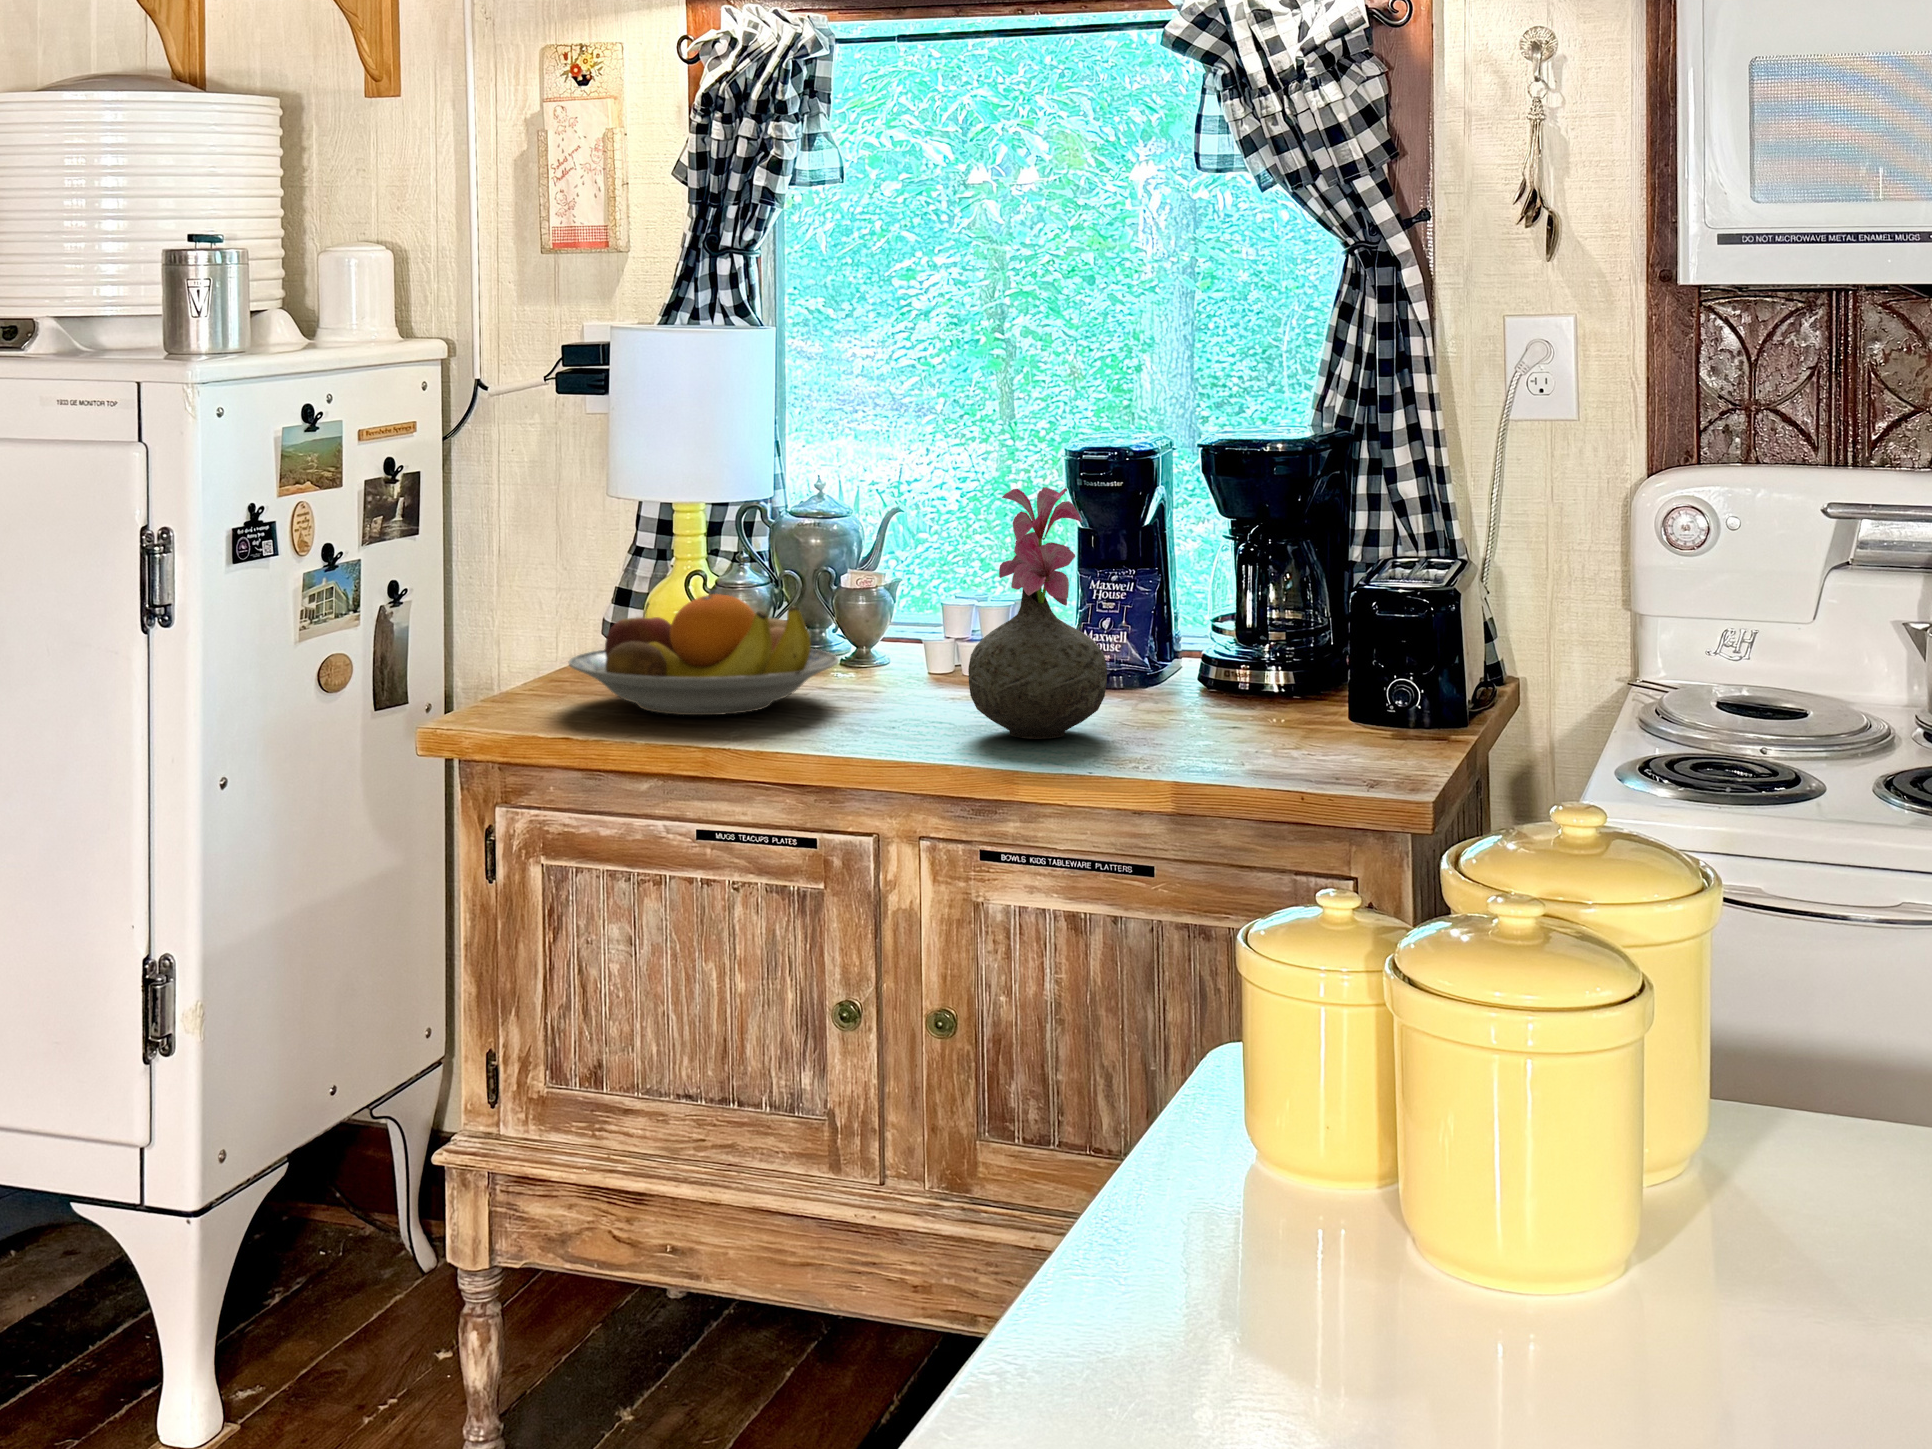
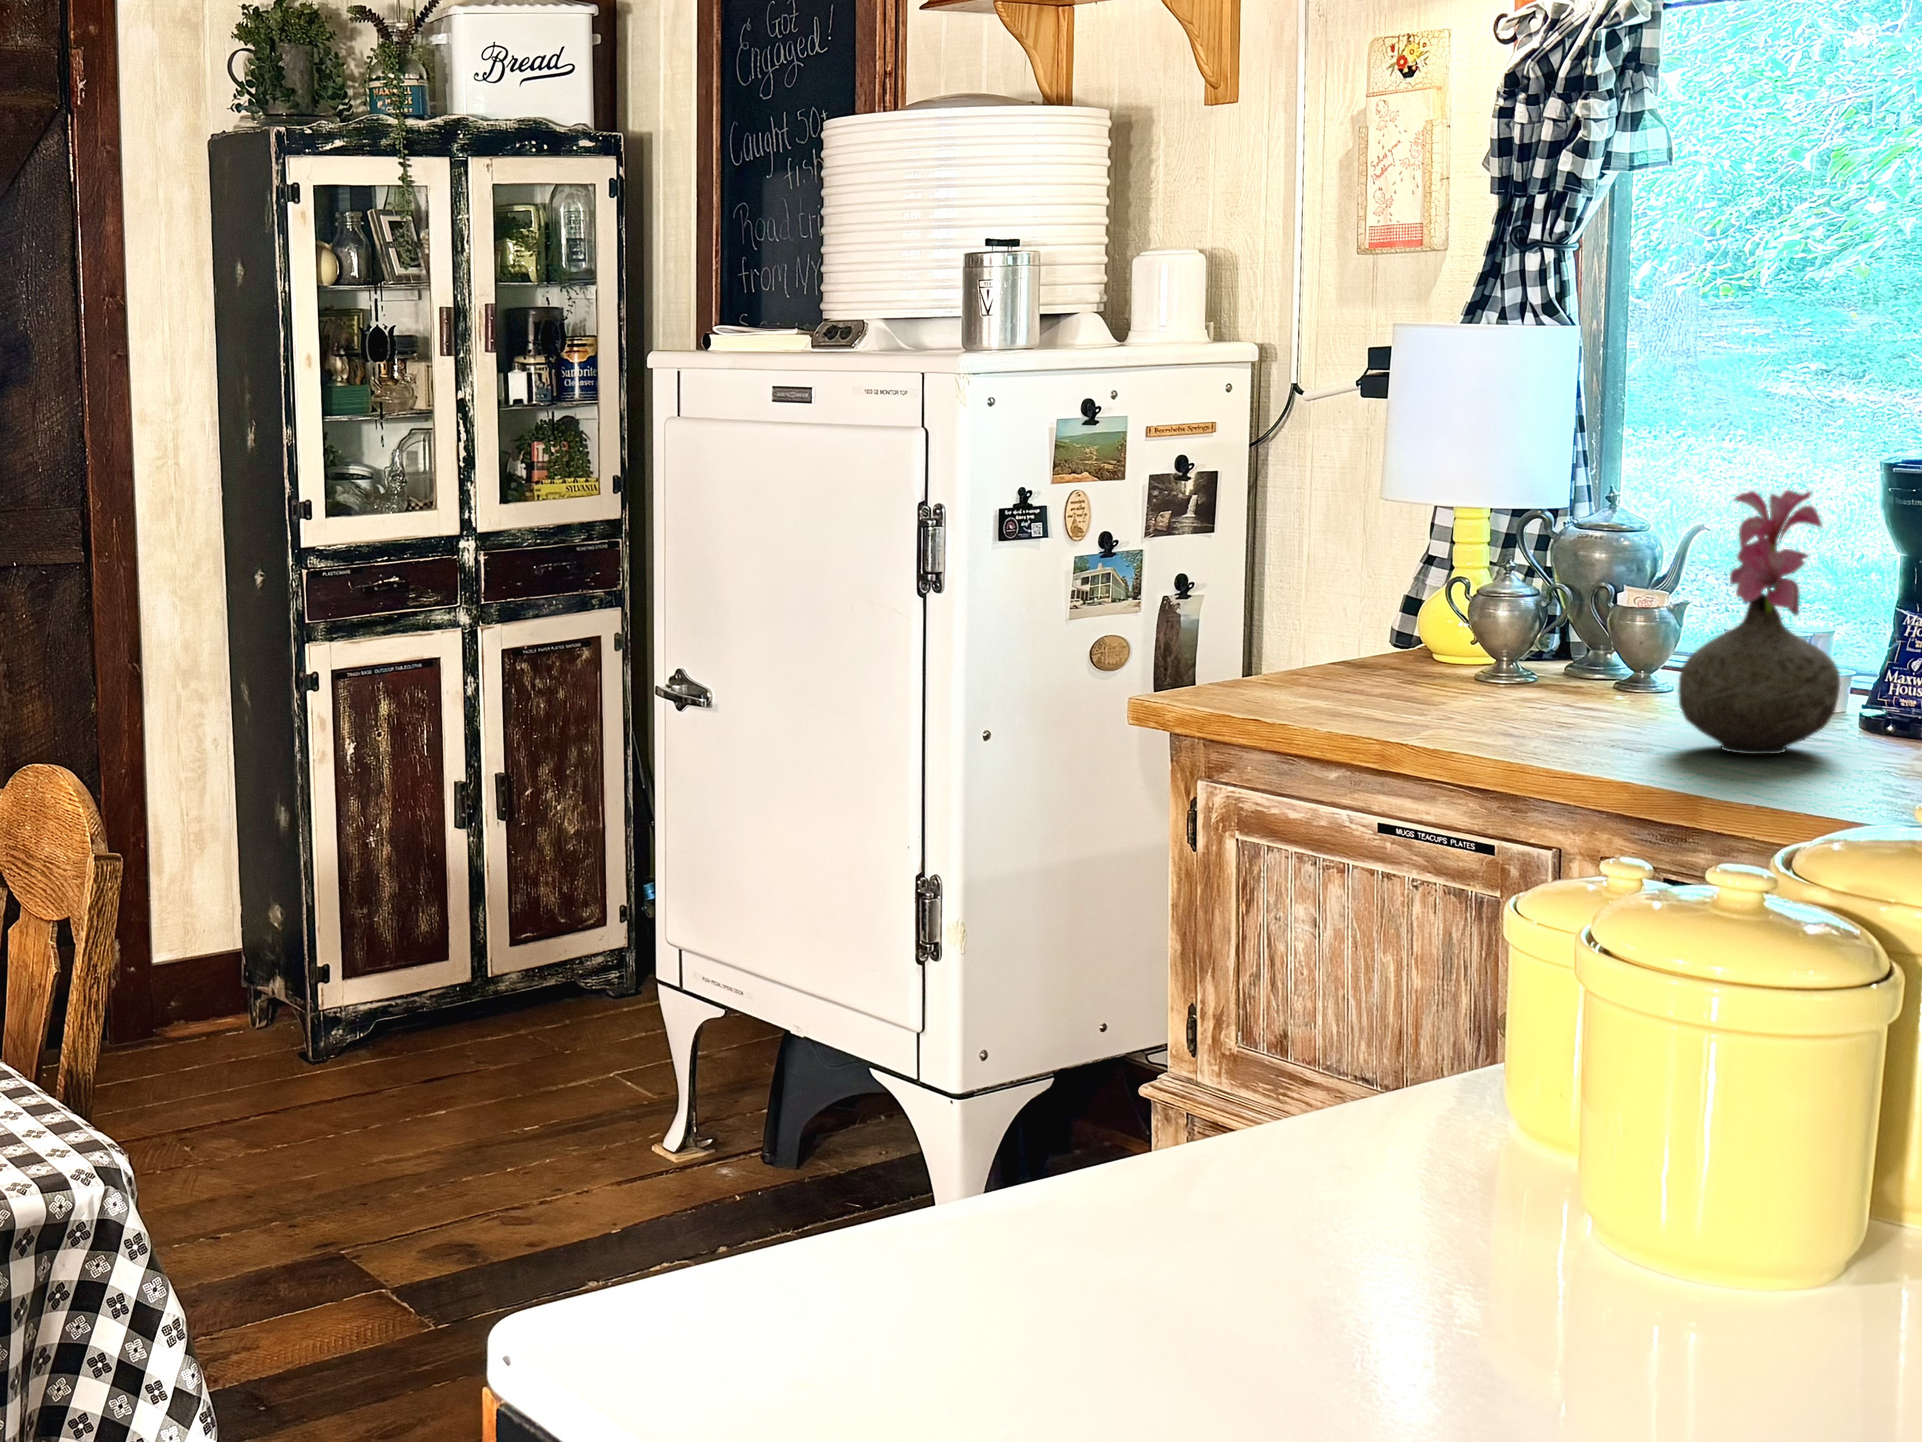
fruit bowl: present [569,594,838,715] -> none [1289,593,1569,711]

